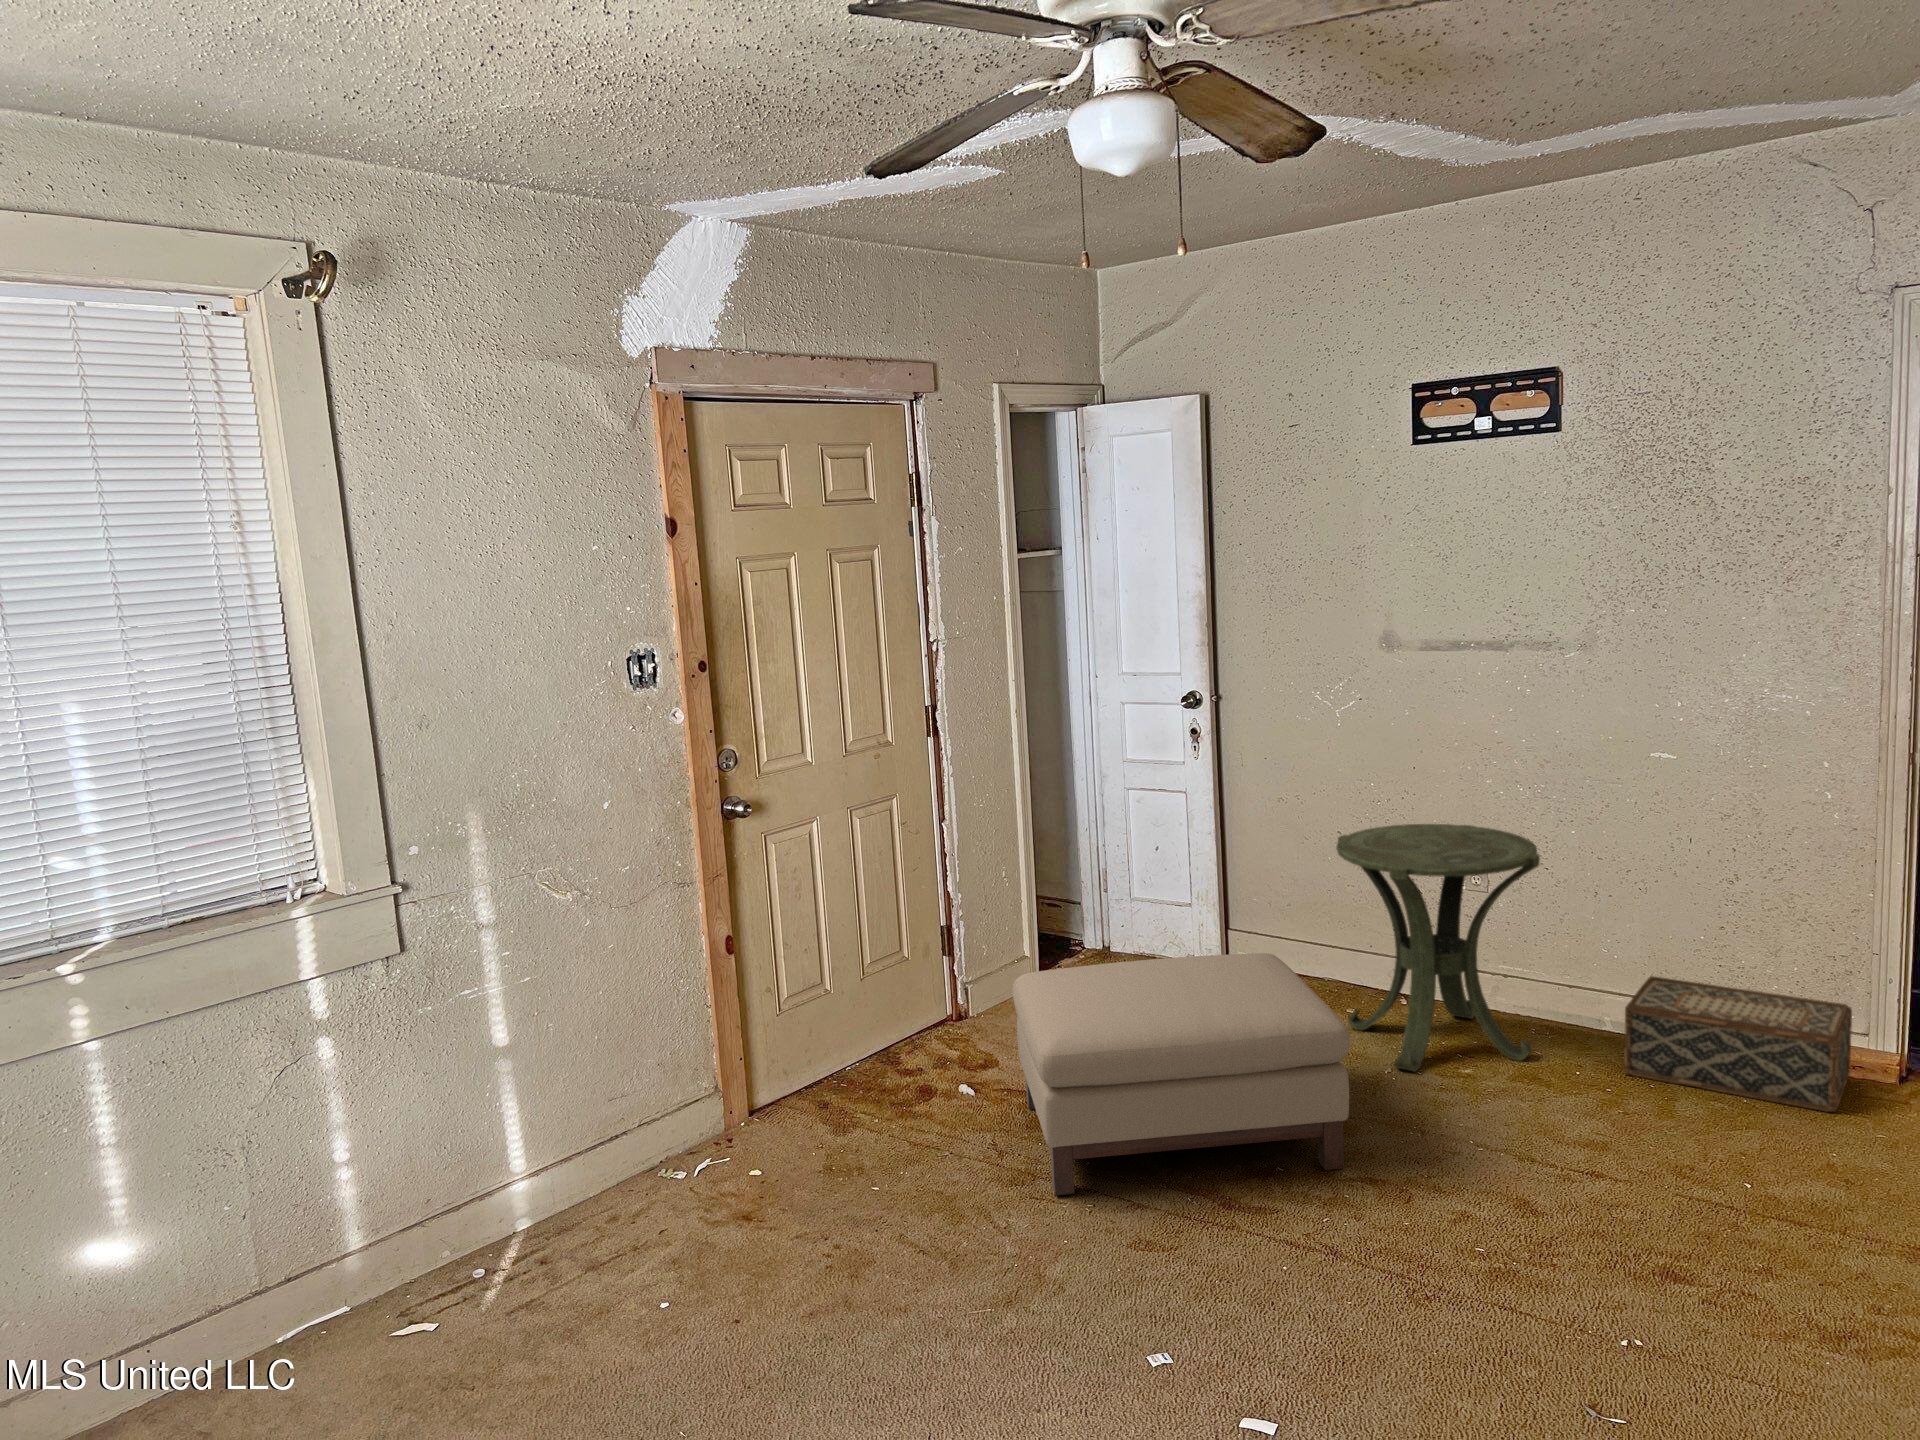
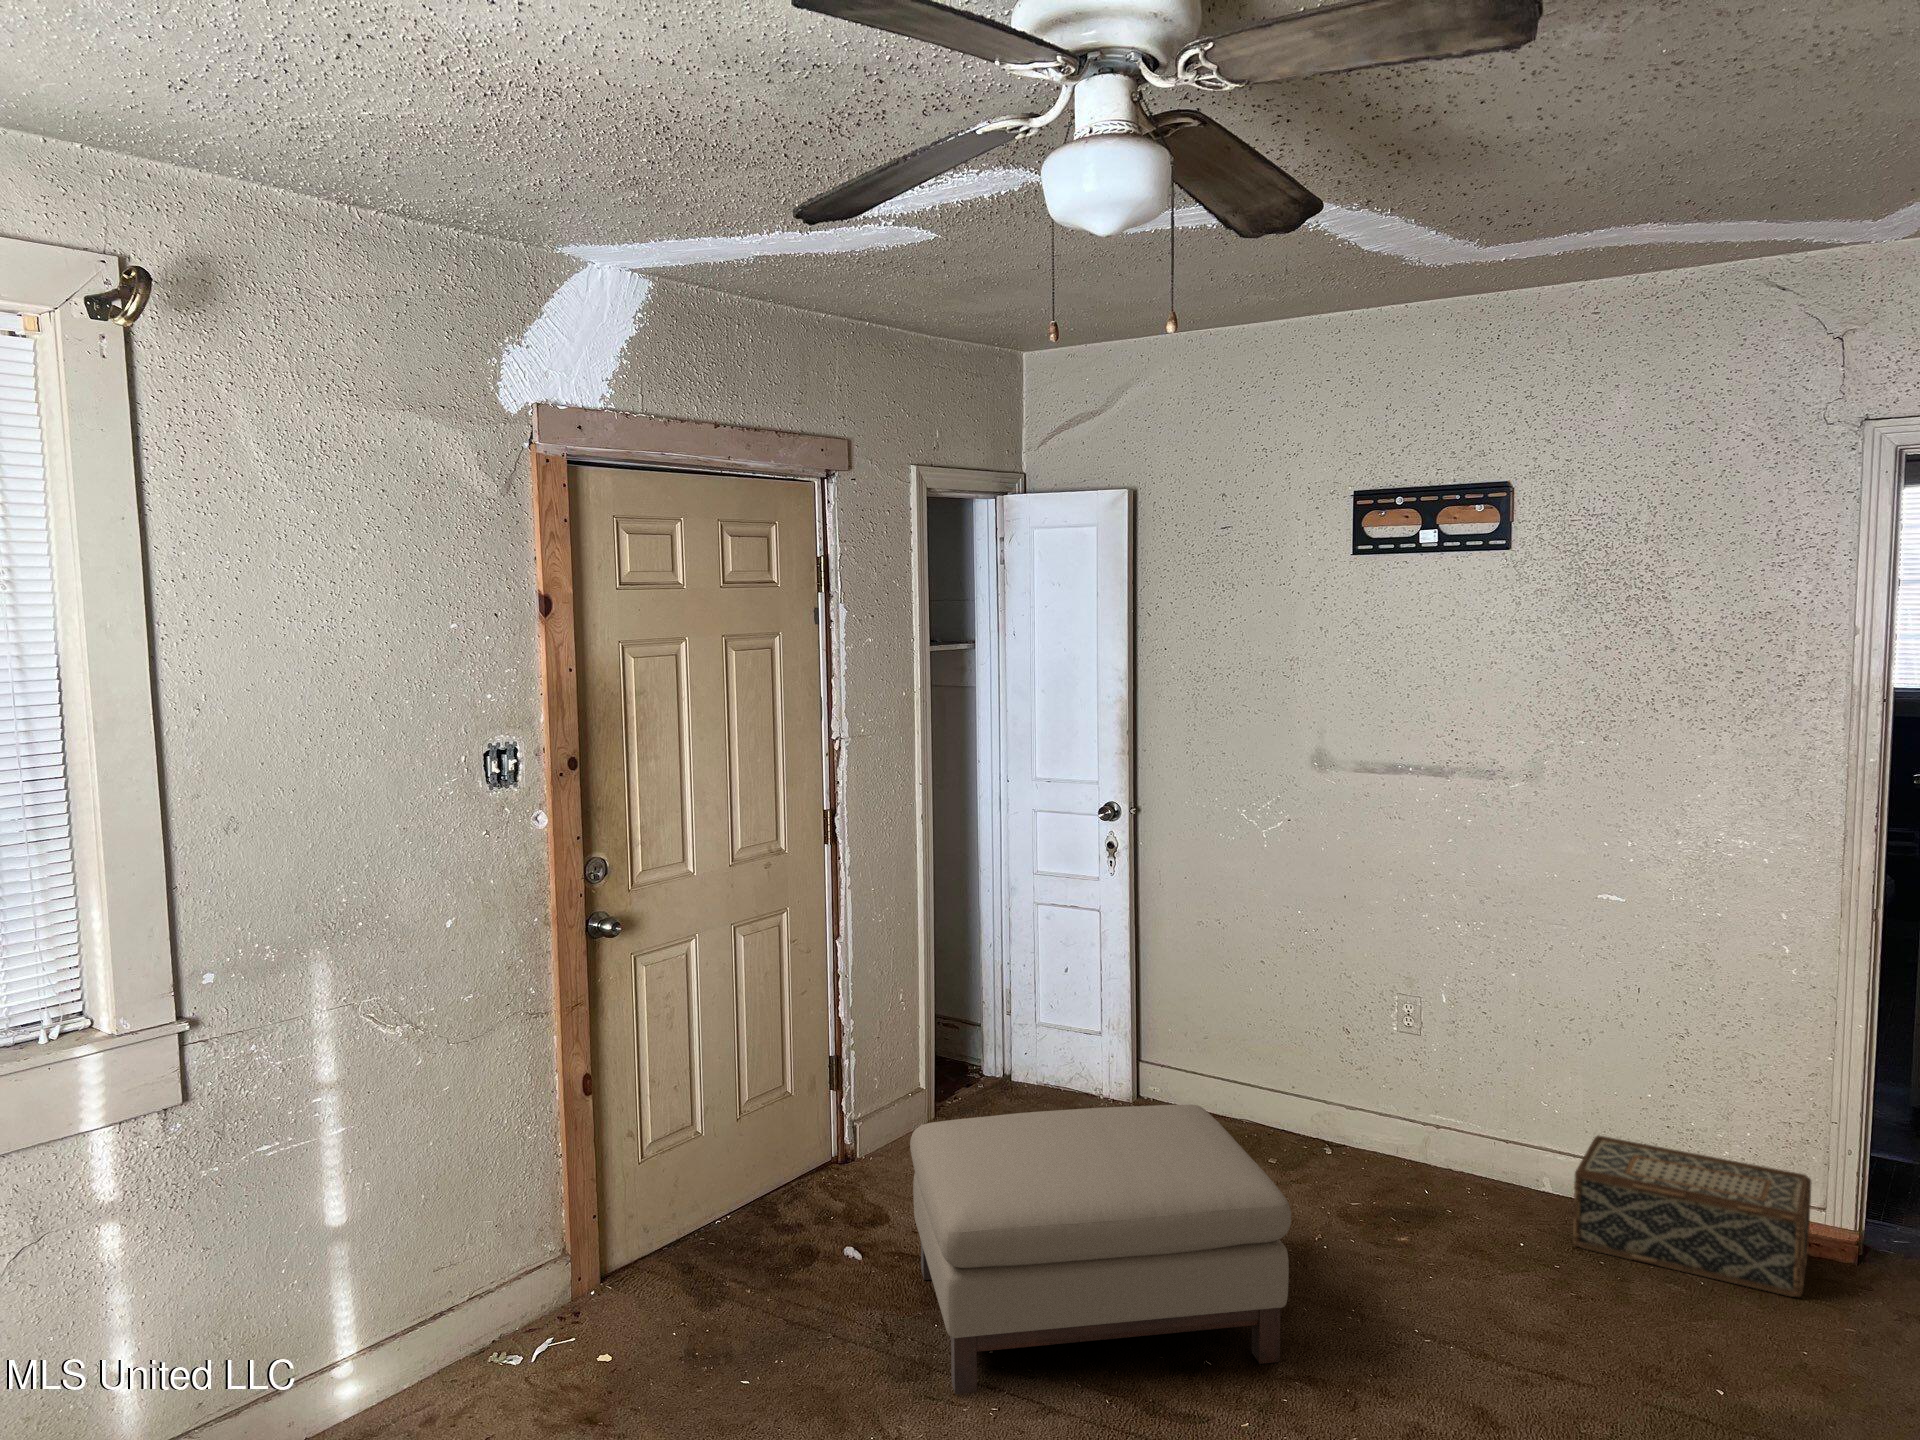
side table: present [1336,824,1540,1071] -> none [1267,960,1486,1239]

